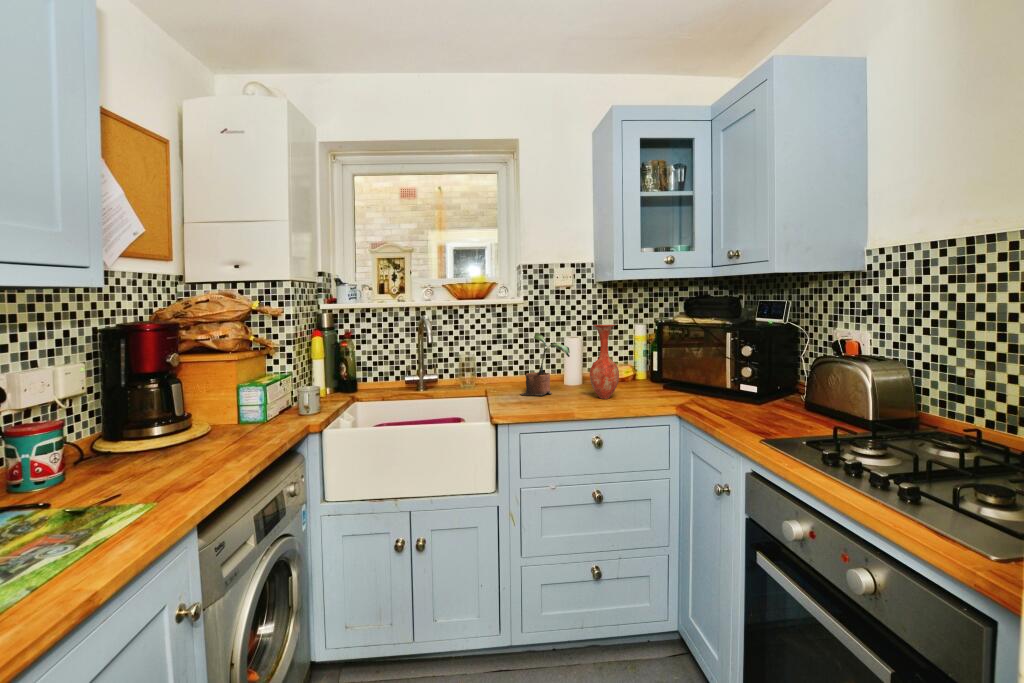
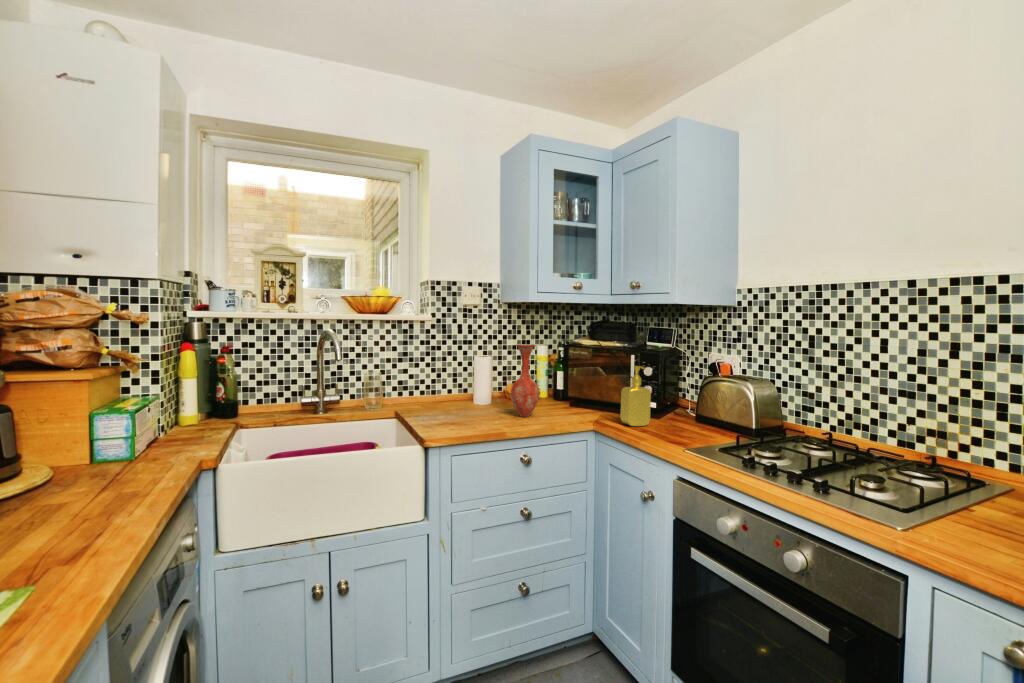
potted plant: present [521,333,570,395] -> none [437,352,491,415]
soap dispenser: none [705,345,740,412] -> present [621,366,651,426]

